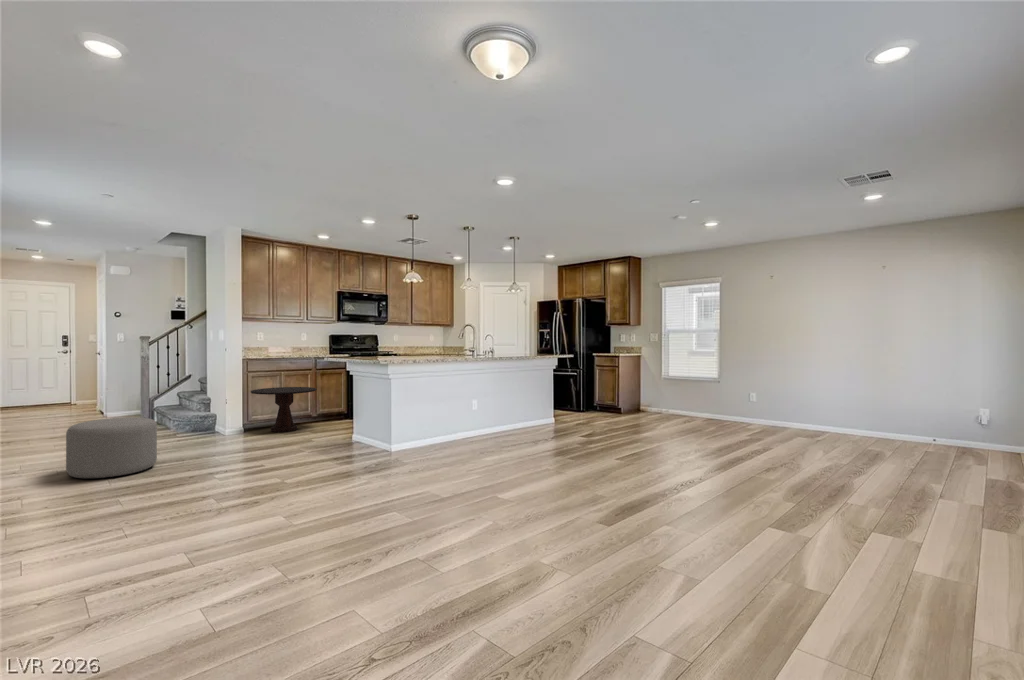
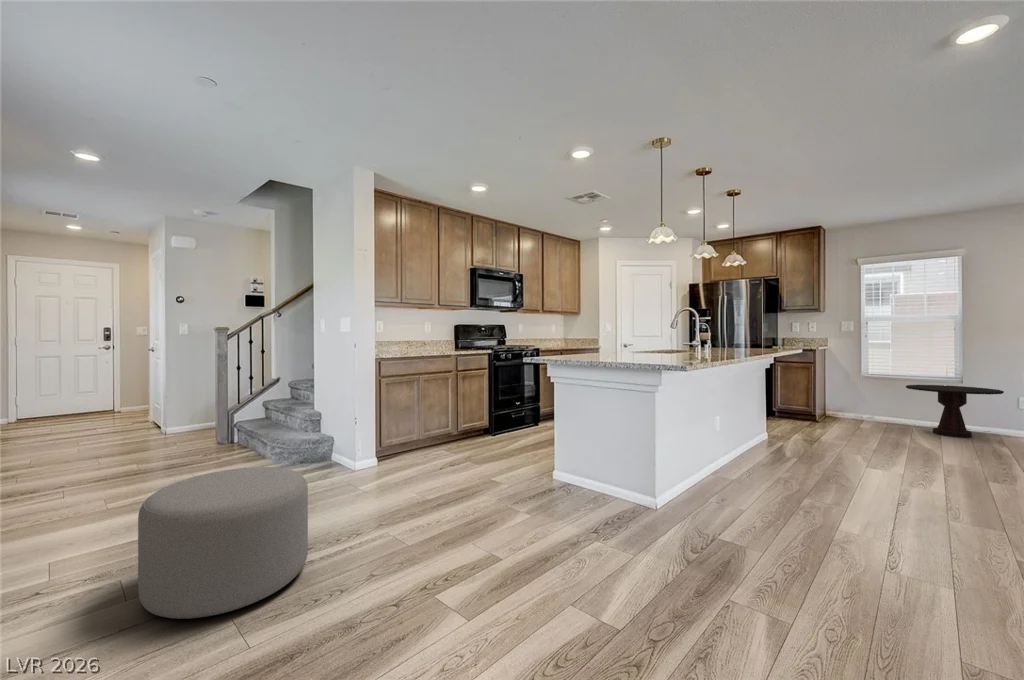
side table: present [251,387,317,432] -> present [906,385,1004,438]

